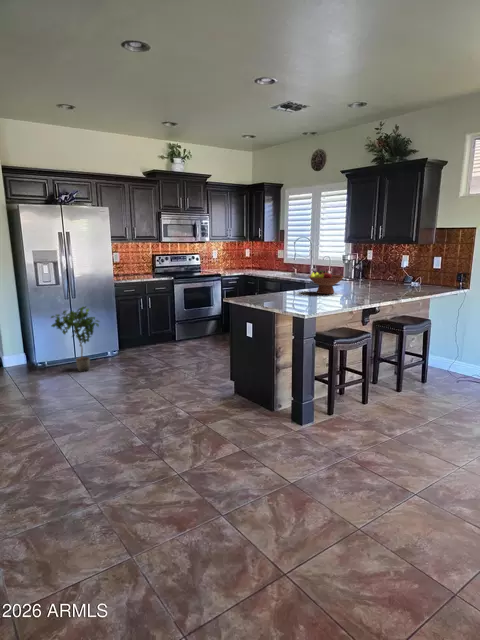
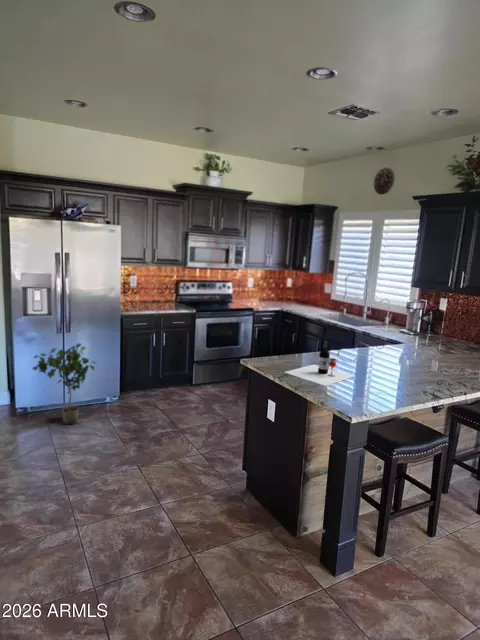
fruit bowl: present [309,271,343,294] -> none [361,335,412,369]
wine bottle: none [256,275,306,302] -> present [285,341,354,386]

